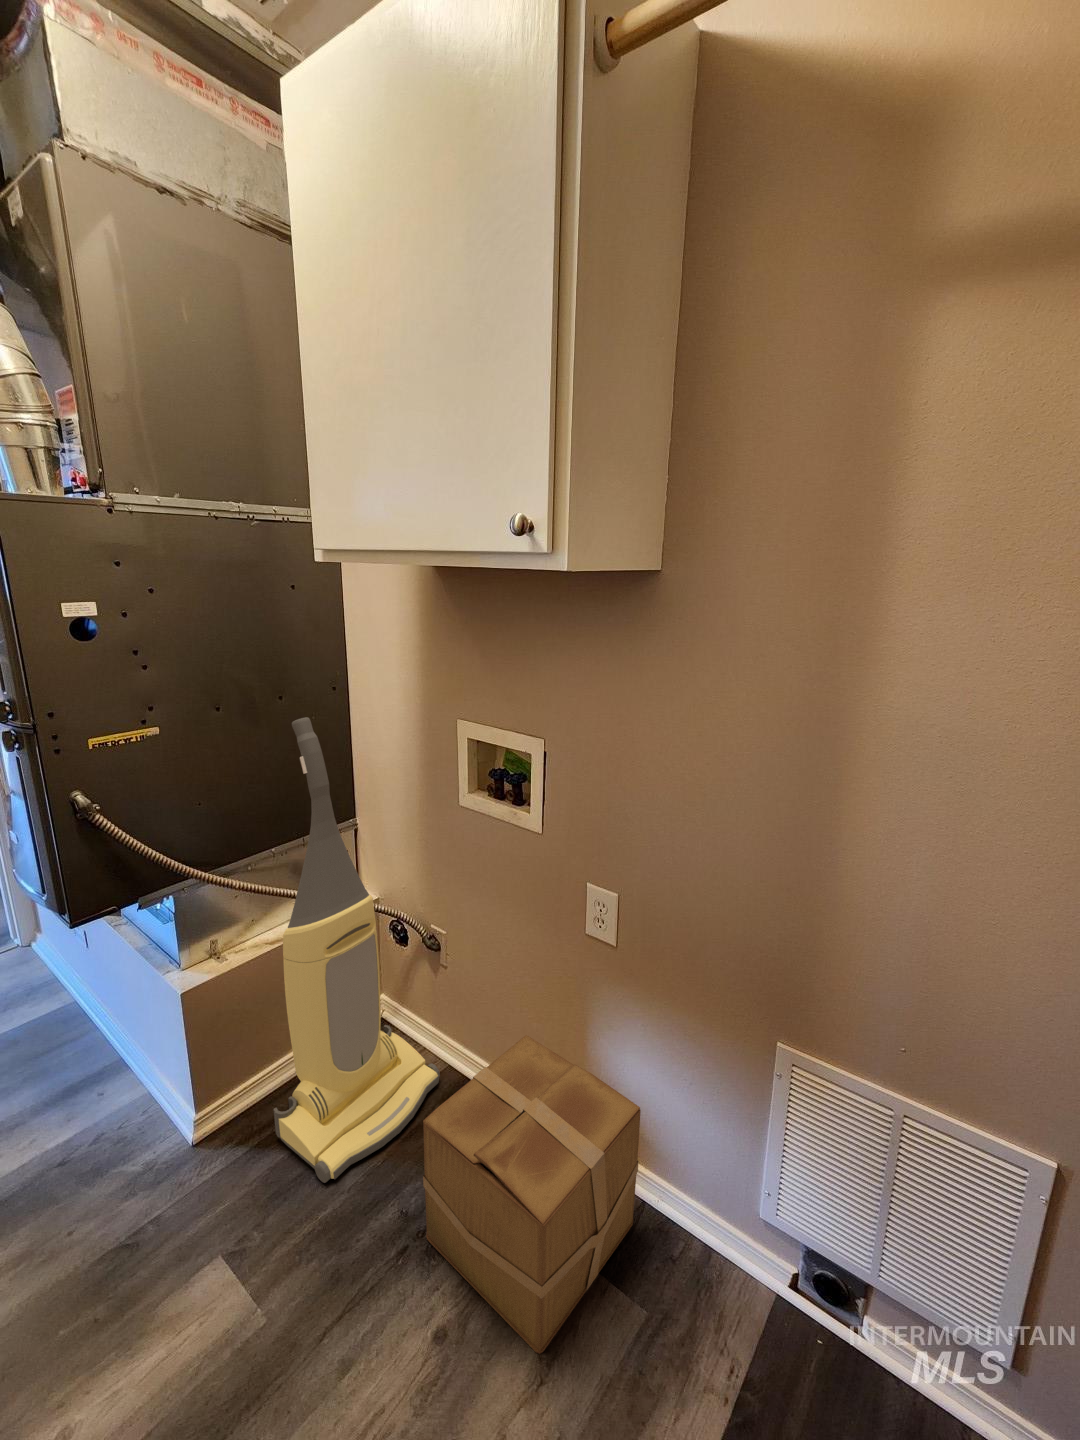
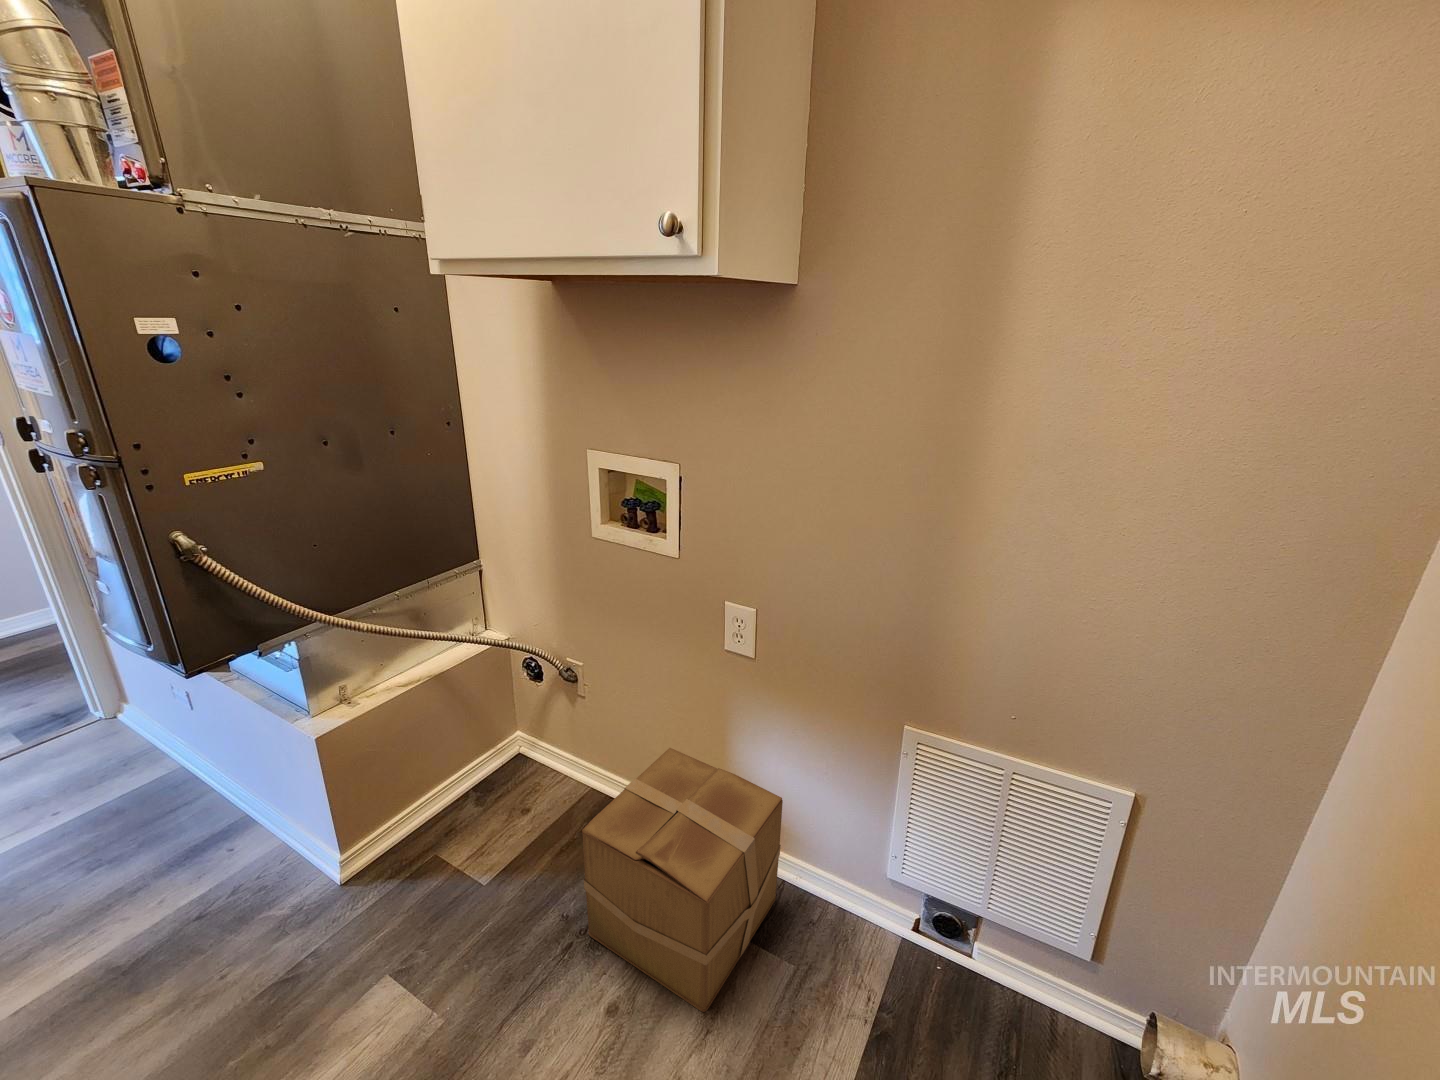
vacuum cleaner: present [274,717,440,1183] -> none [410,449,583,901]

